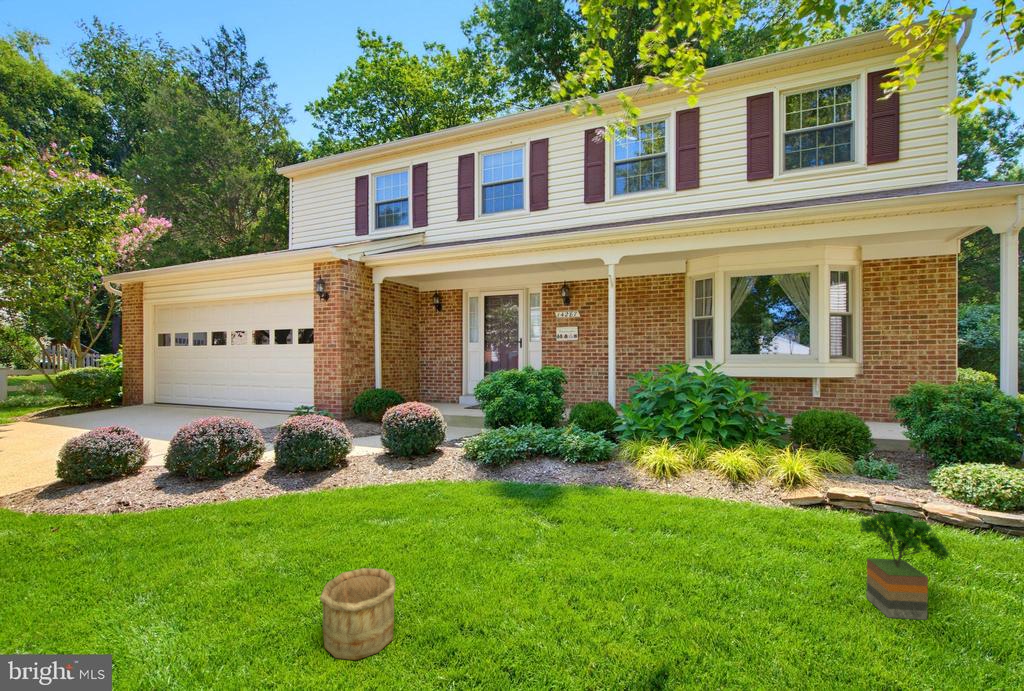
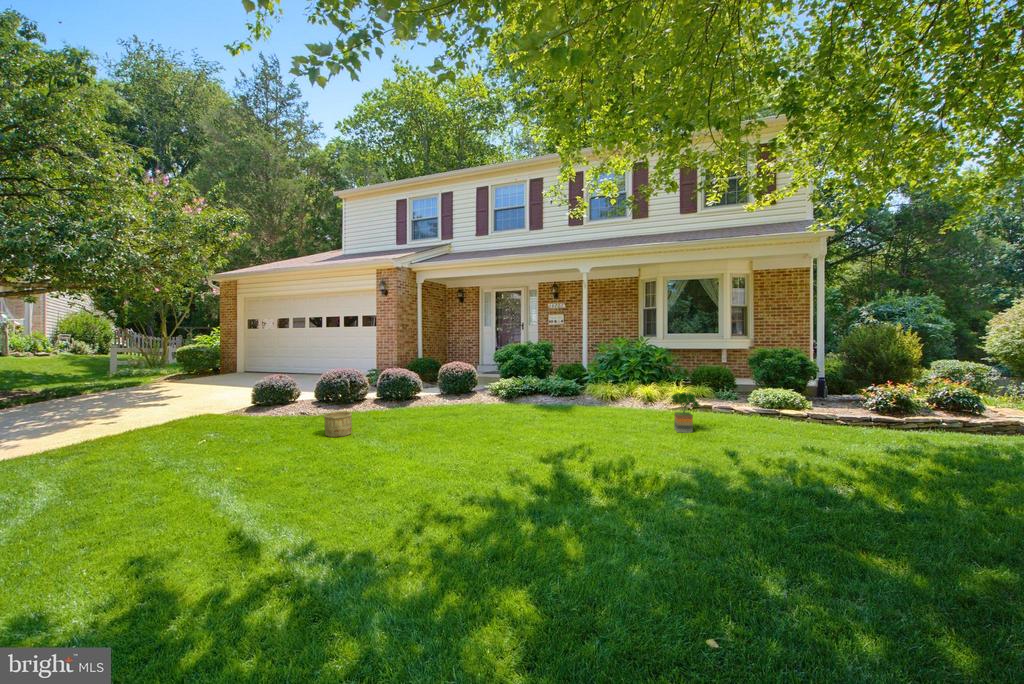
wooden bucket: present [320,568,395,660] -> present [324,411,352,437]

